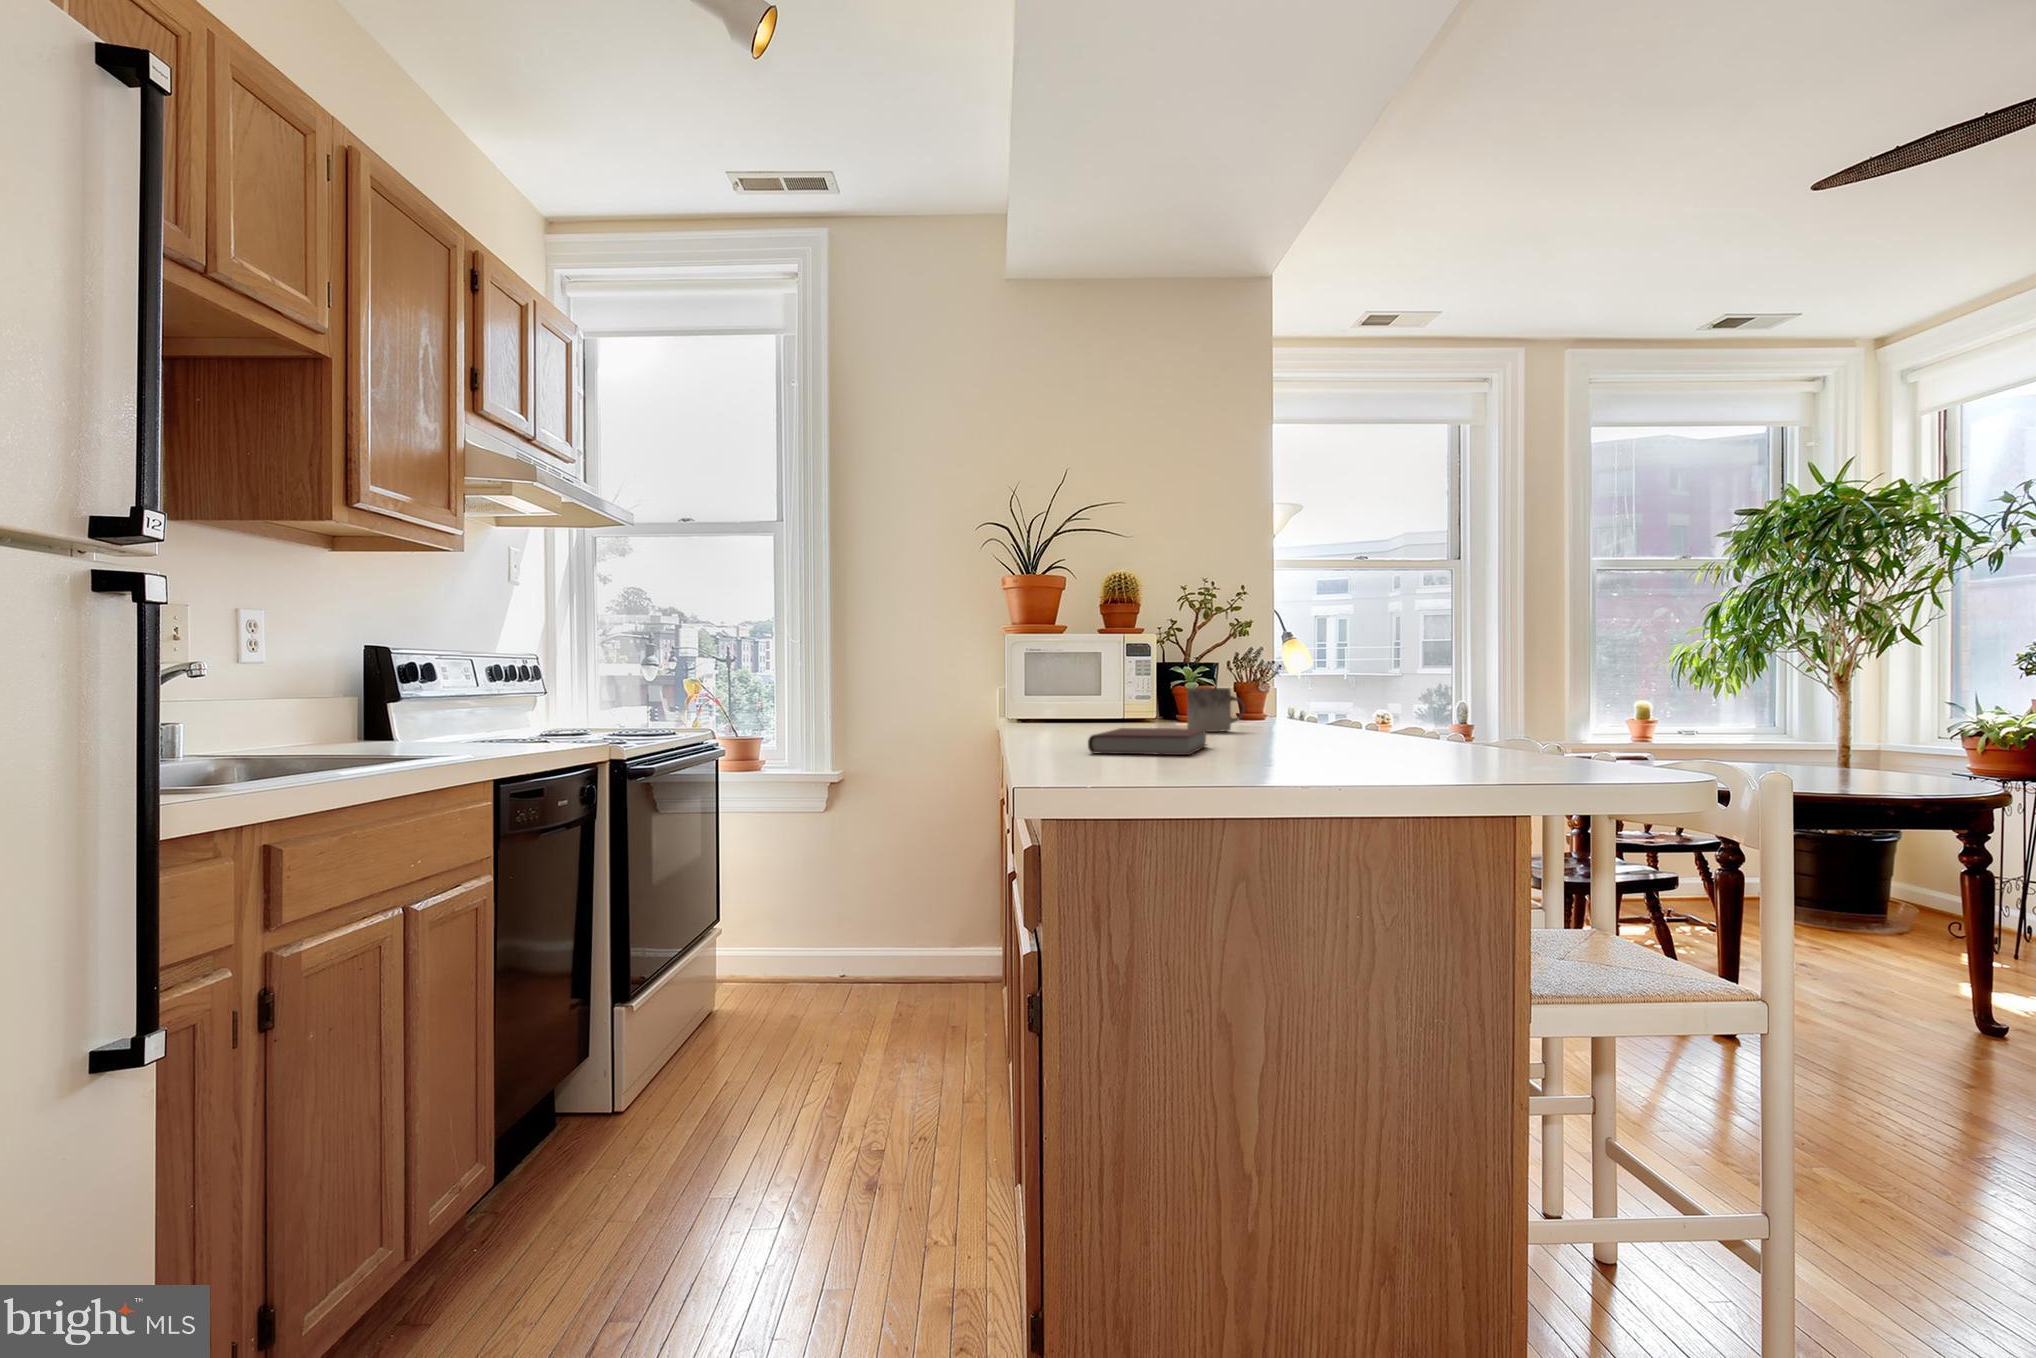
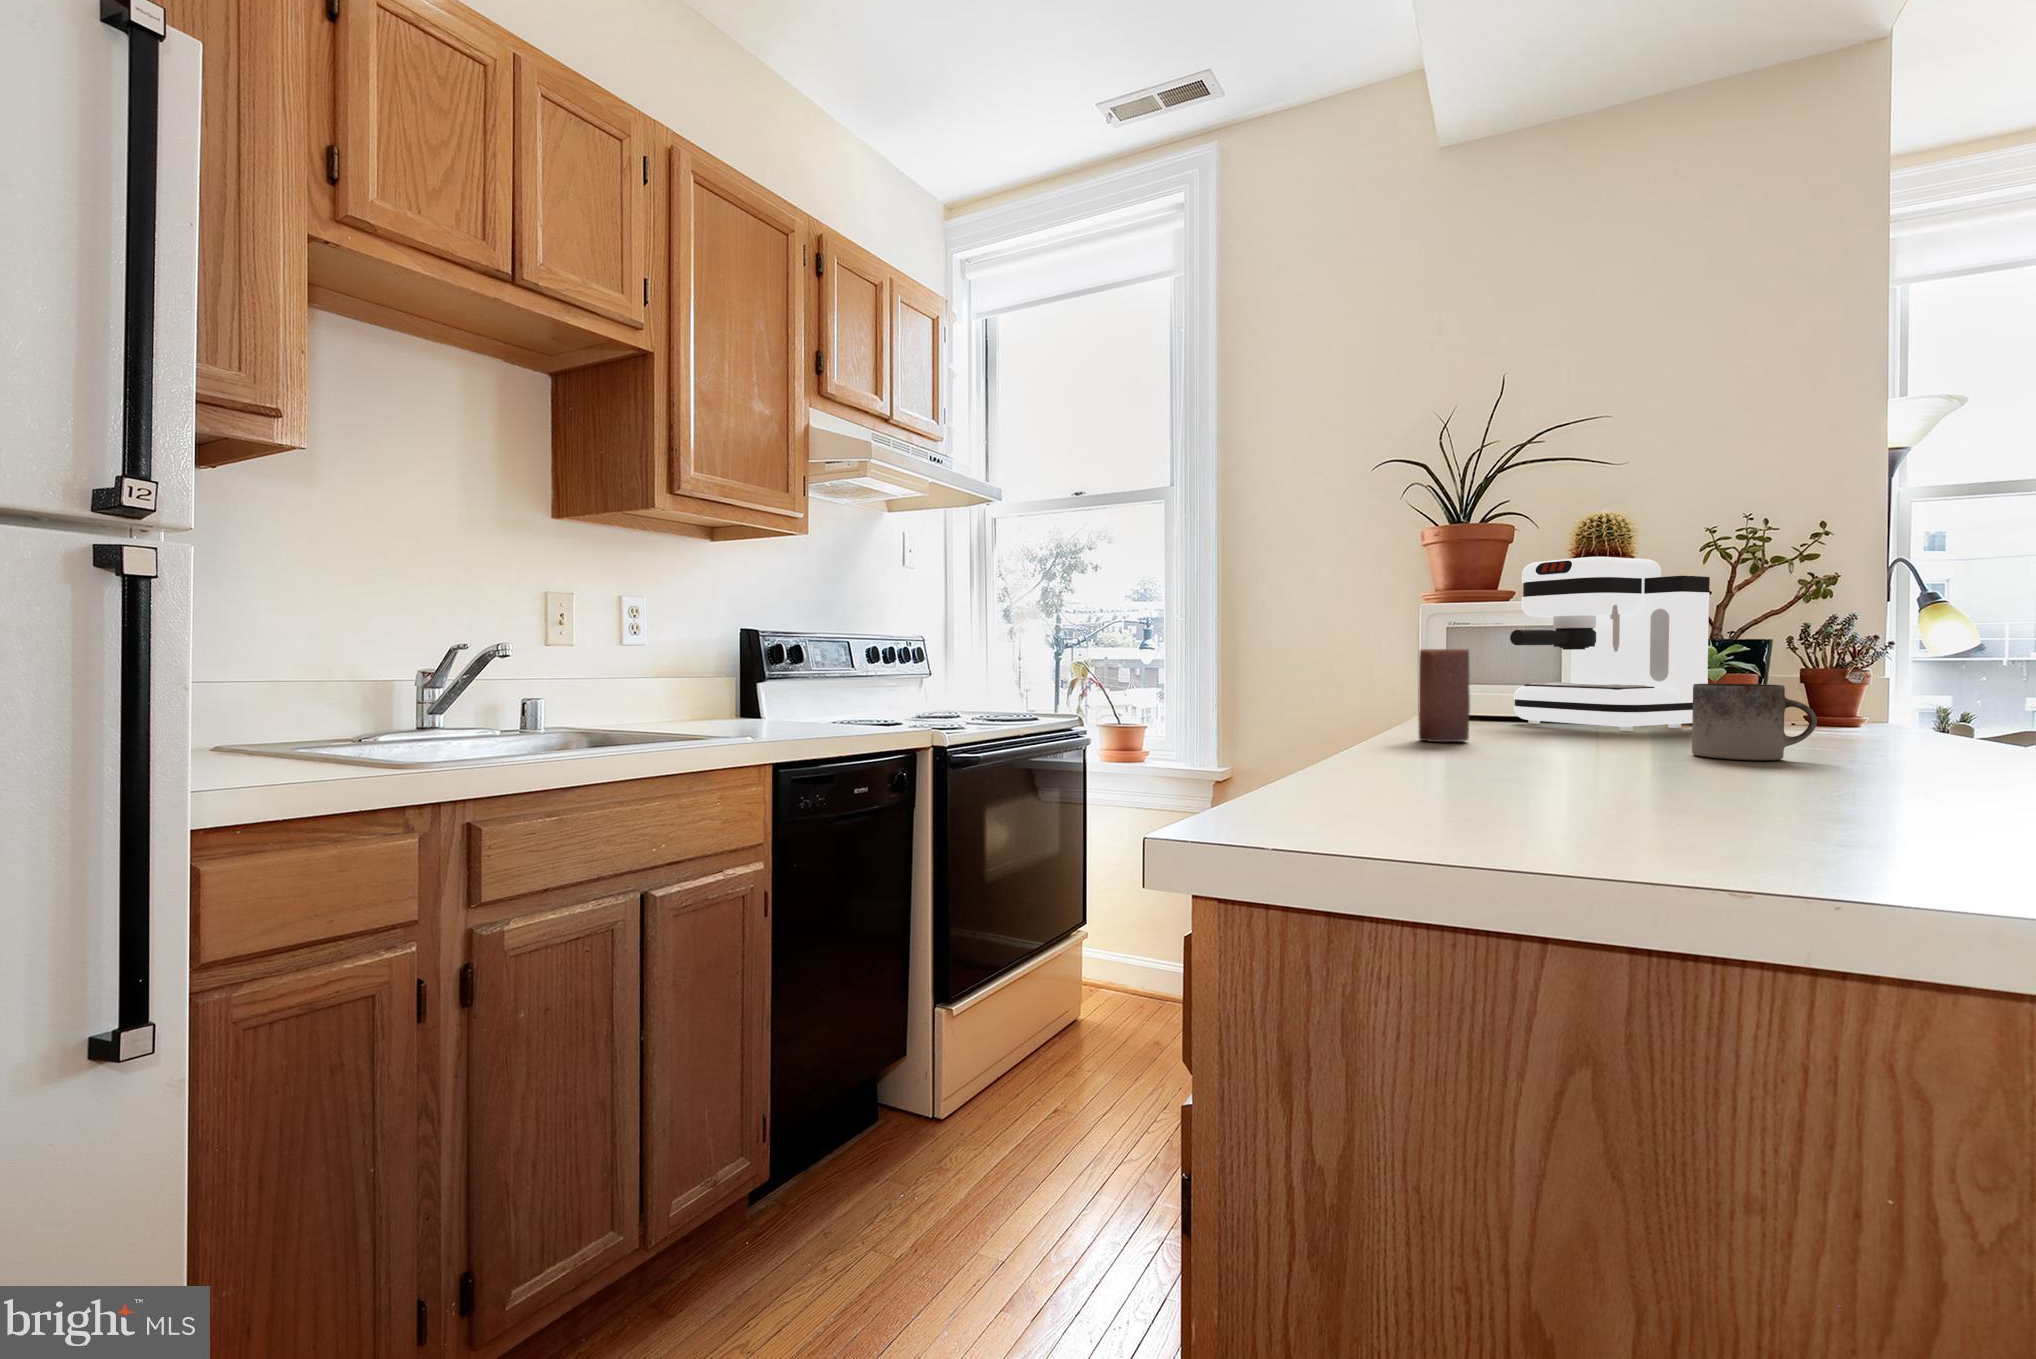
coffee maker: none [1075,606,1189,724] -> present [1510,557,1710,731]
candle: none [1033,667,1065,730] -> present [1418,649,1470,742]
book: present [1088,728,1208,755] -> none [1400,767,1711,864]

